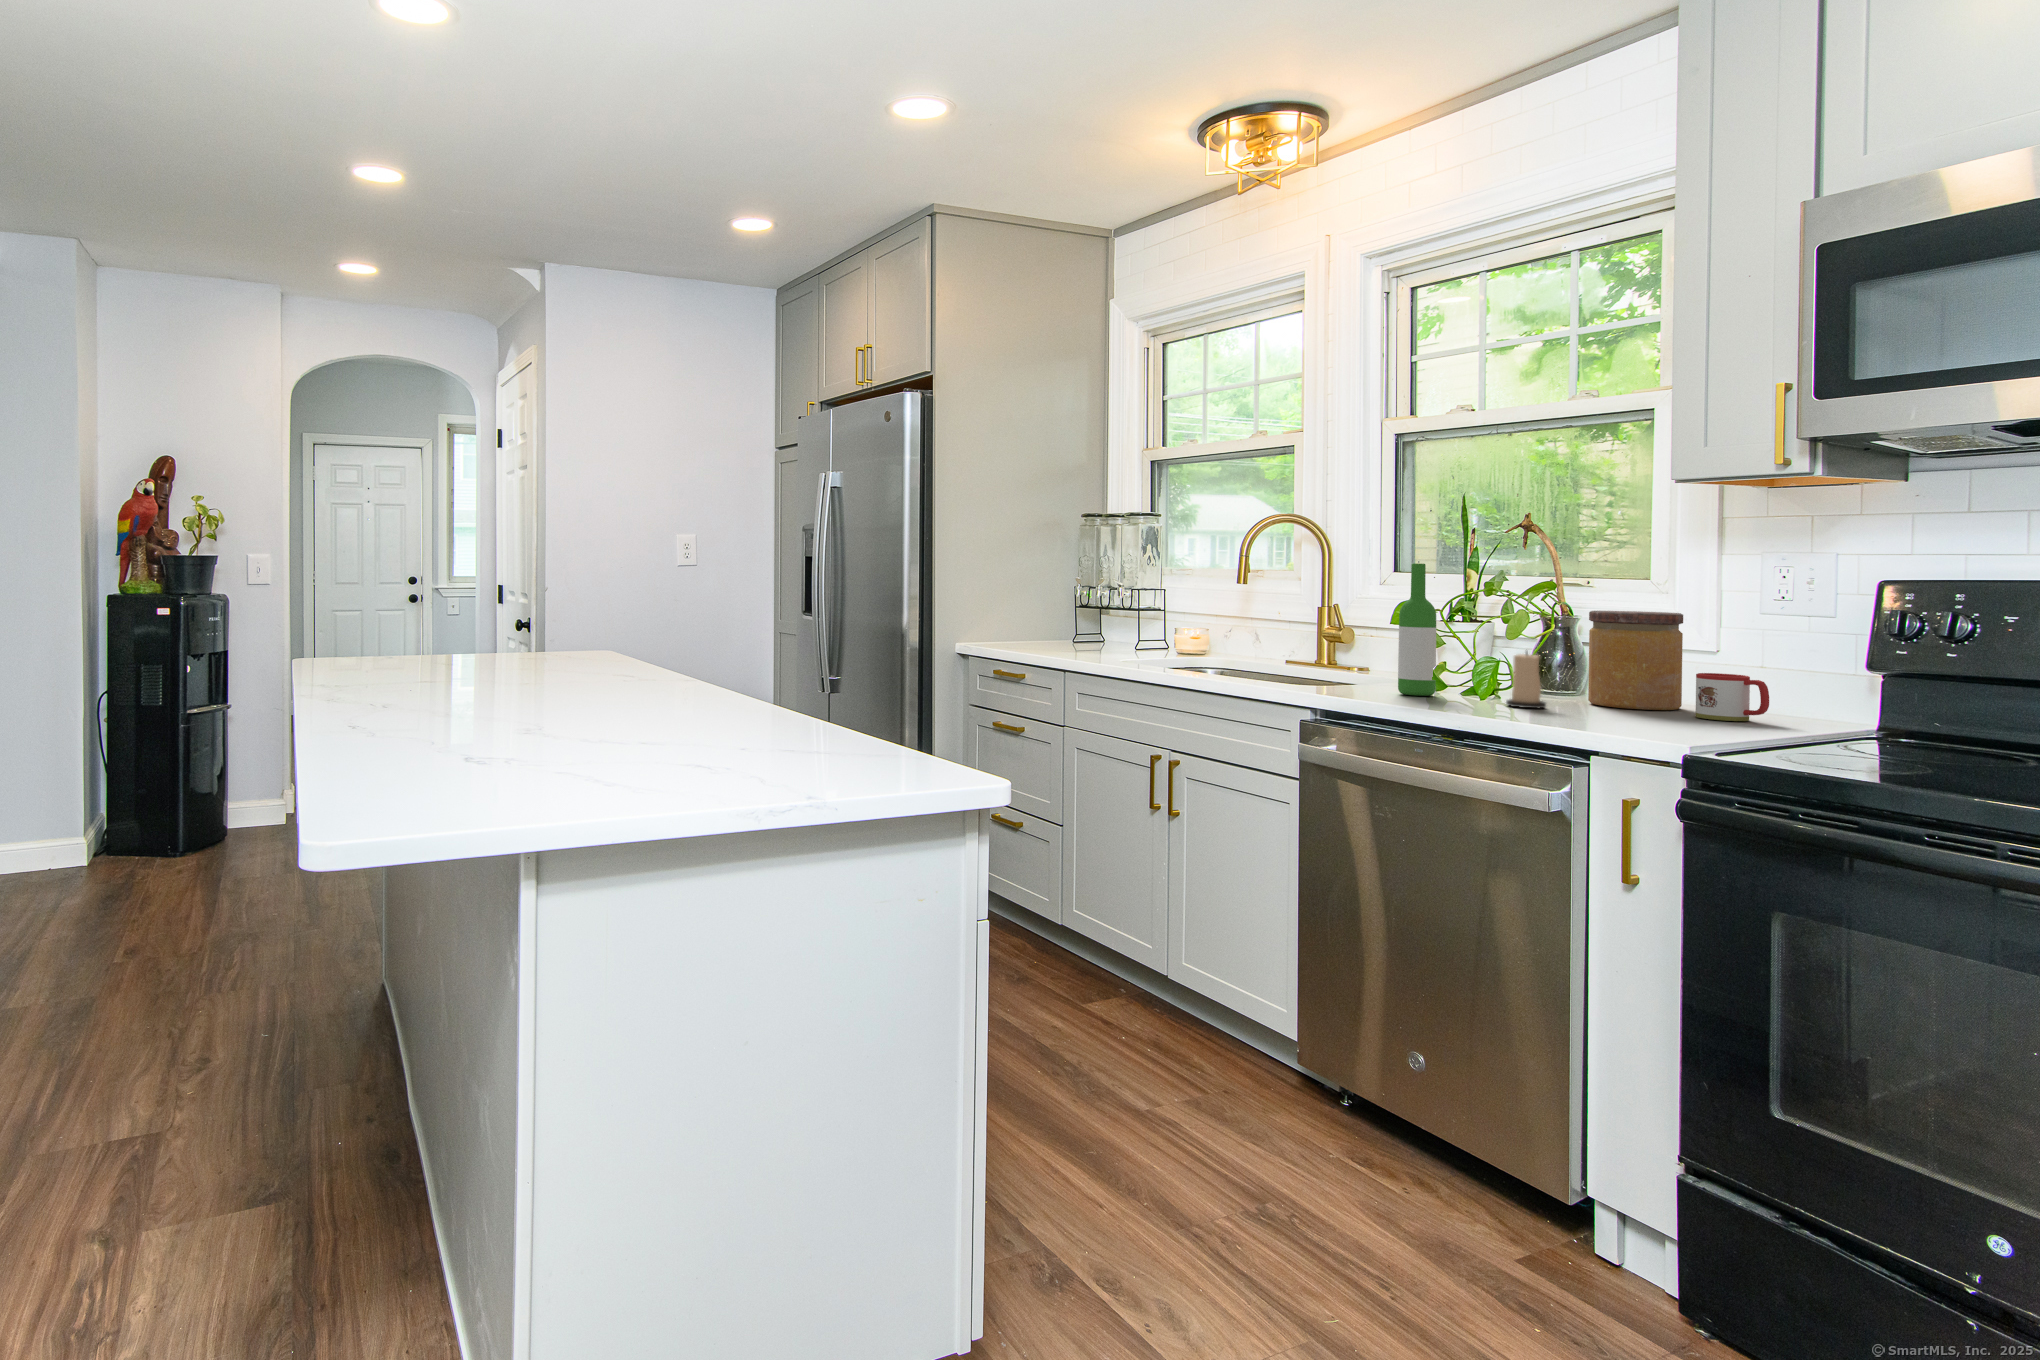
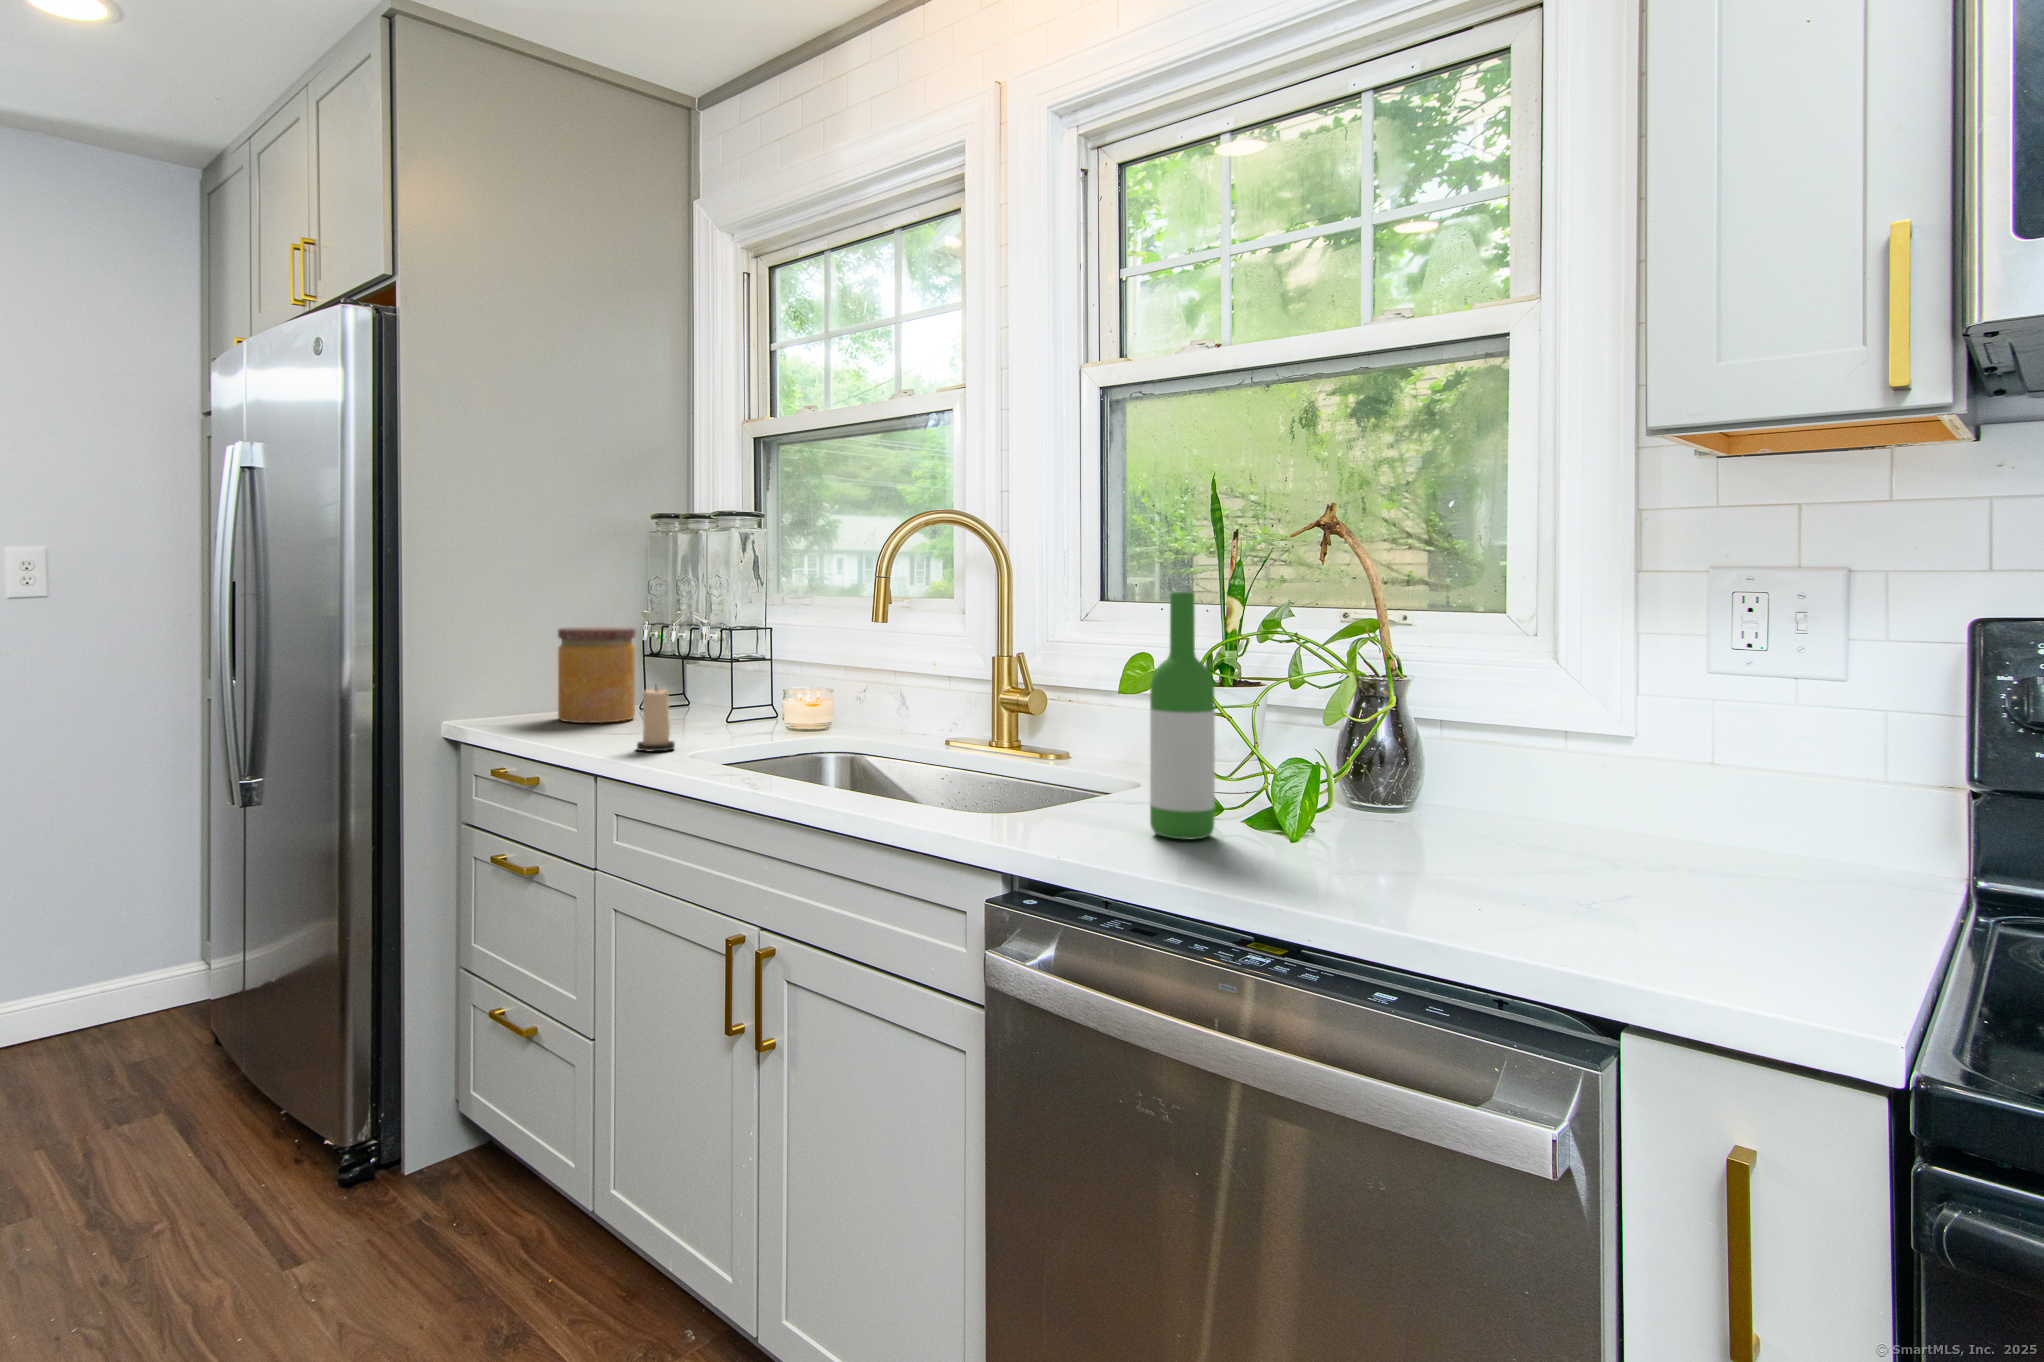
jar: present [1588,611,1683,710] -> present [558,627,636,723]
candle: present [1506,652,1546,708] -> present [637,687,675,751]
mug: present [1696,673,1769,721] -> none [1693,795,1843,896]

